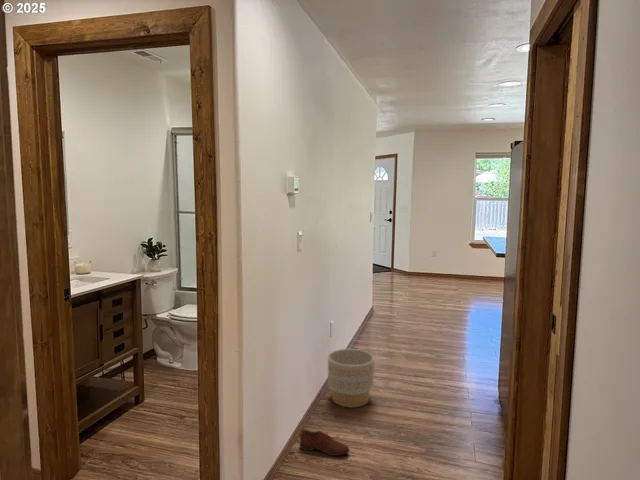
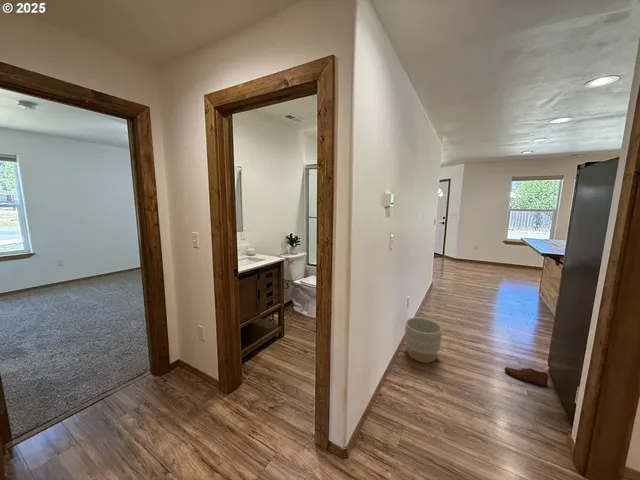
shoe: present [300,429,349,456] -> present [505,367,548,386]

